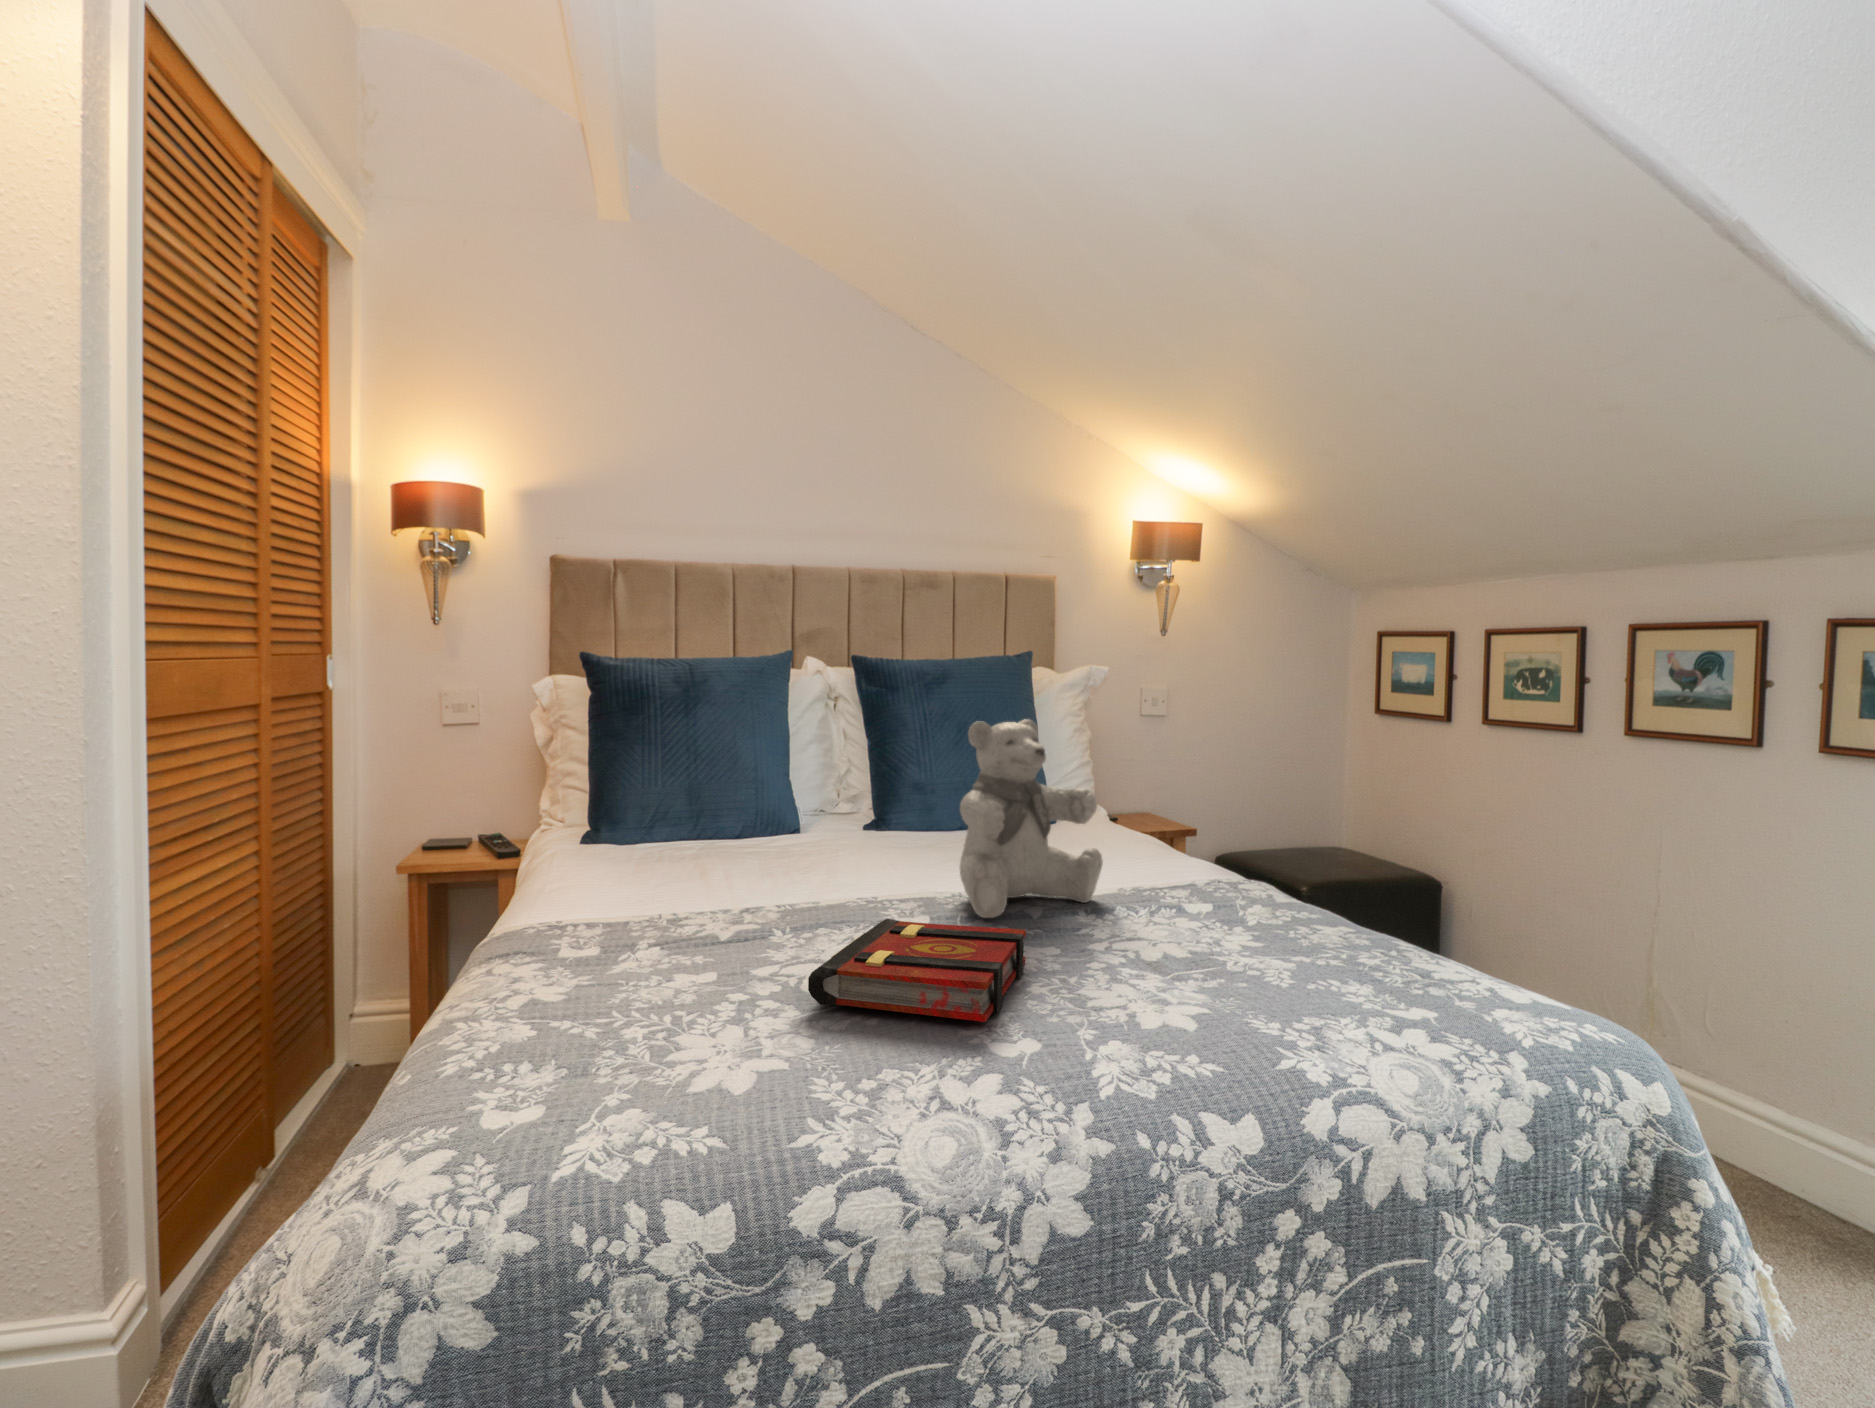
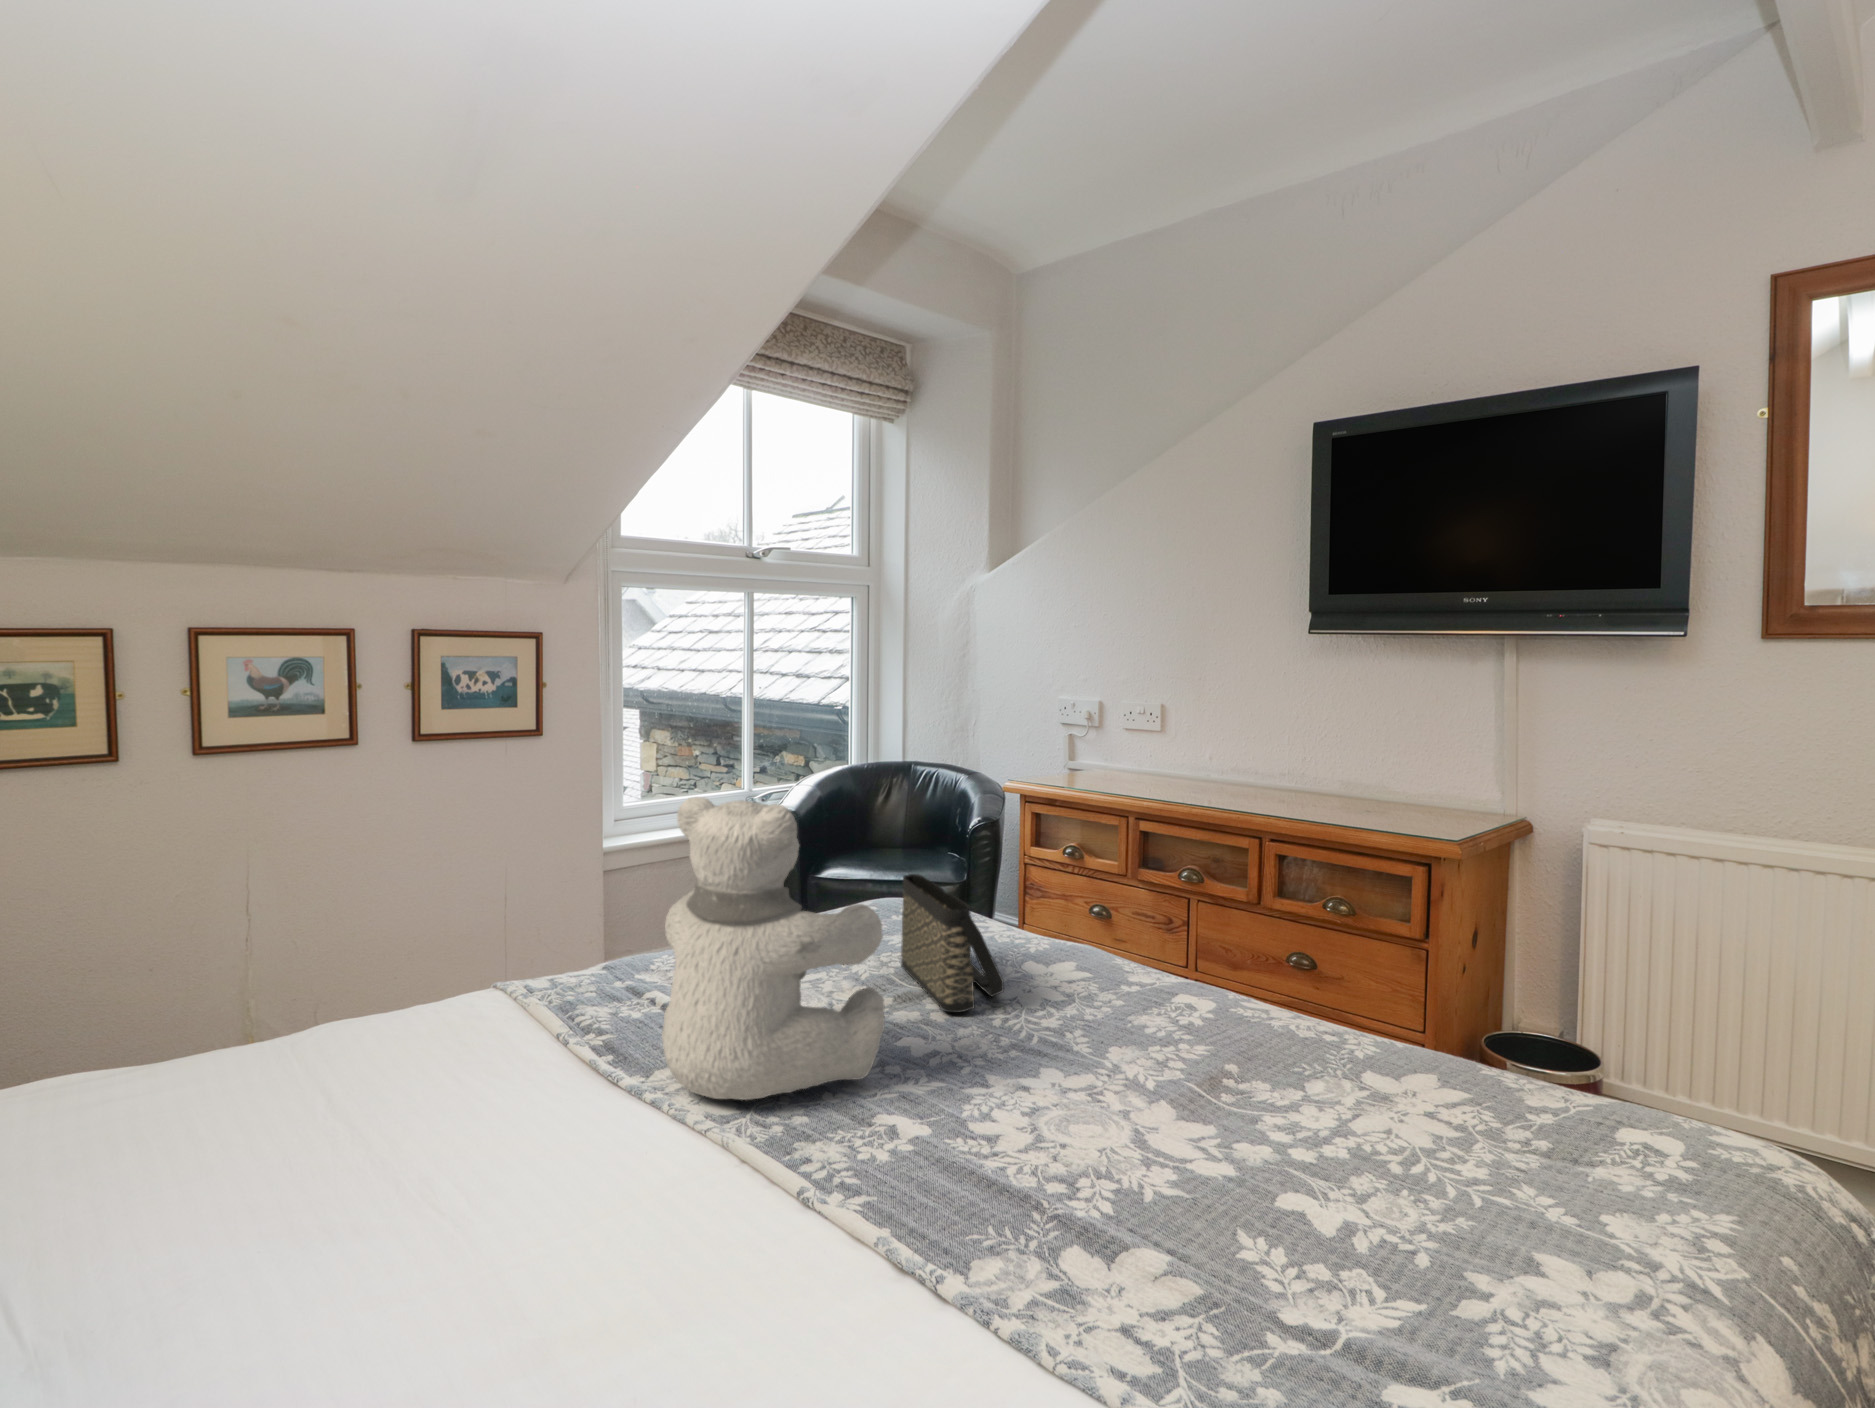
handbag: none [1082,863,1280,993] -> present [901,874,1004,1012]
book: present [808,919,1026,1022] -> none [987,983,1270,1114]

